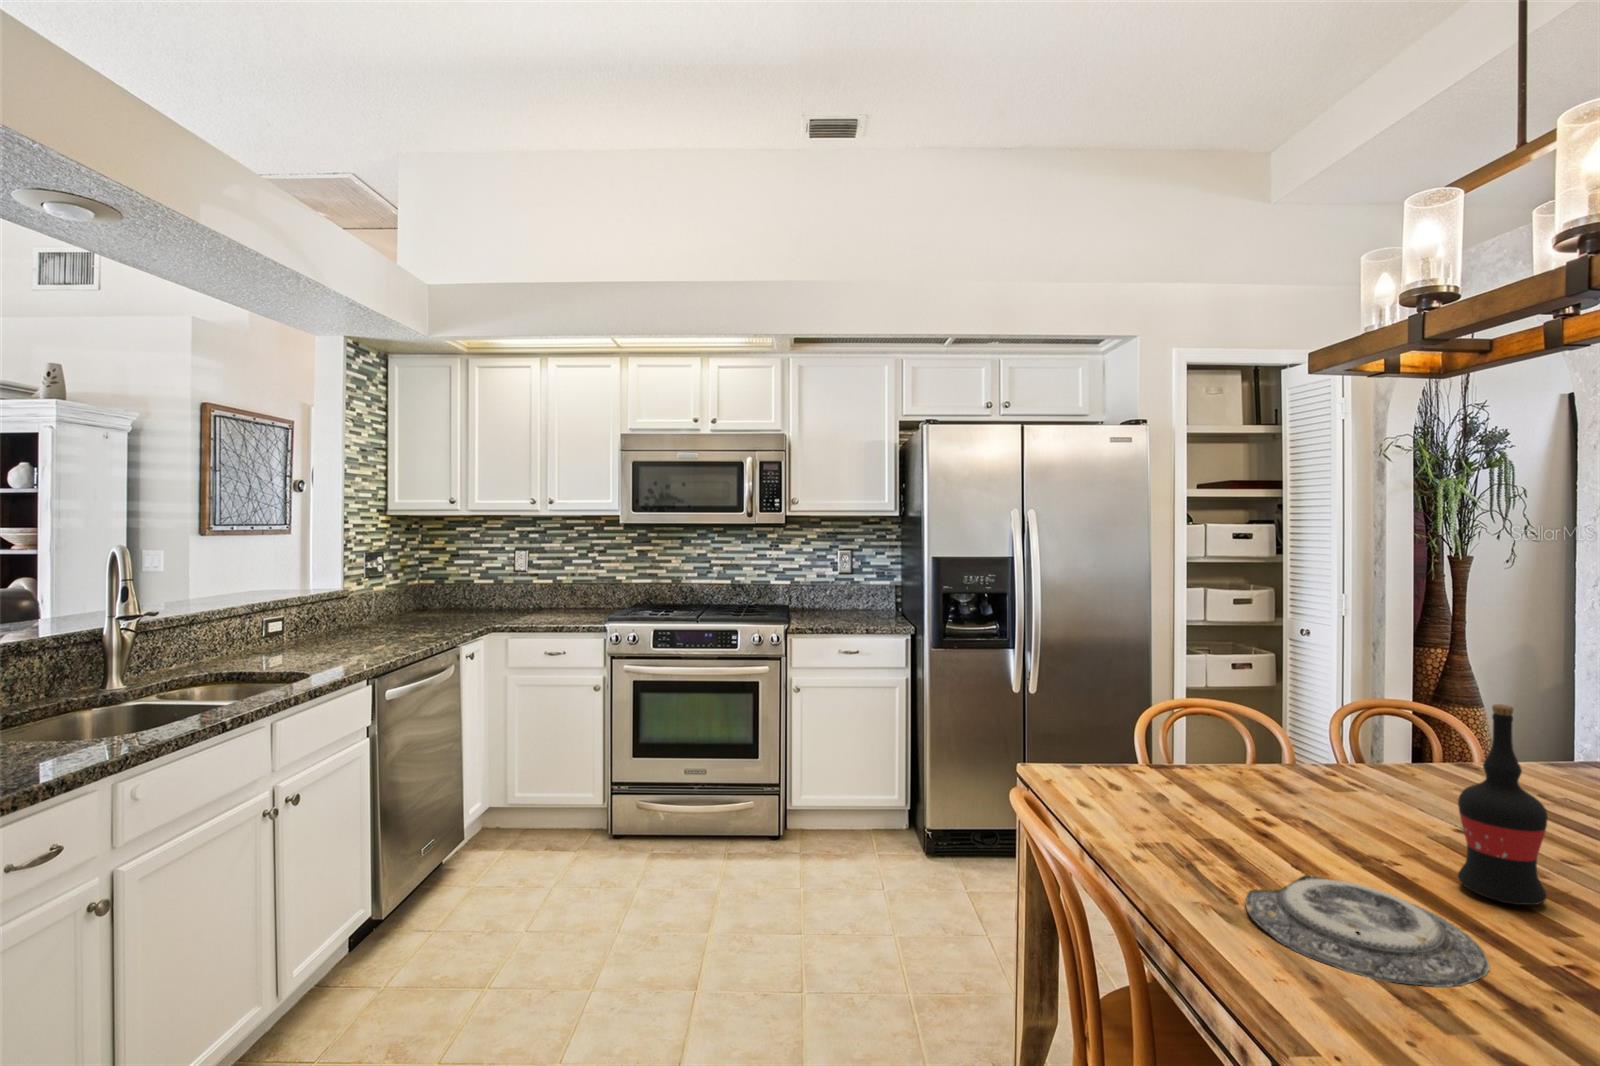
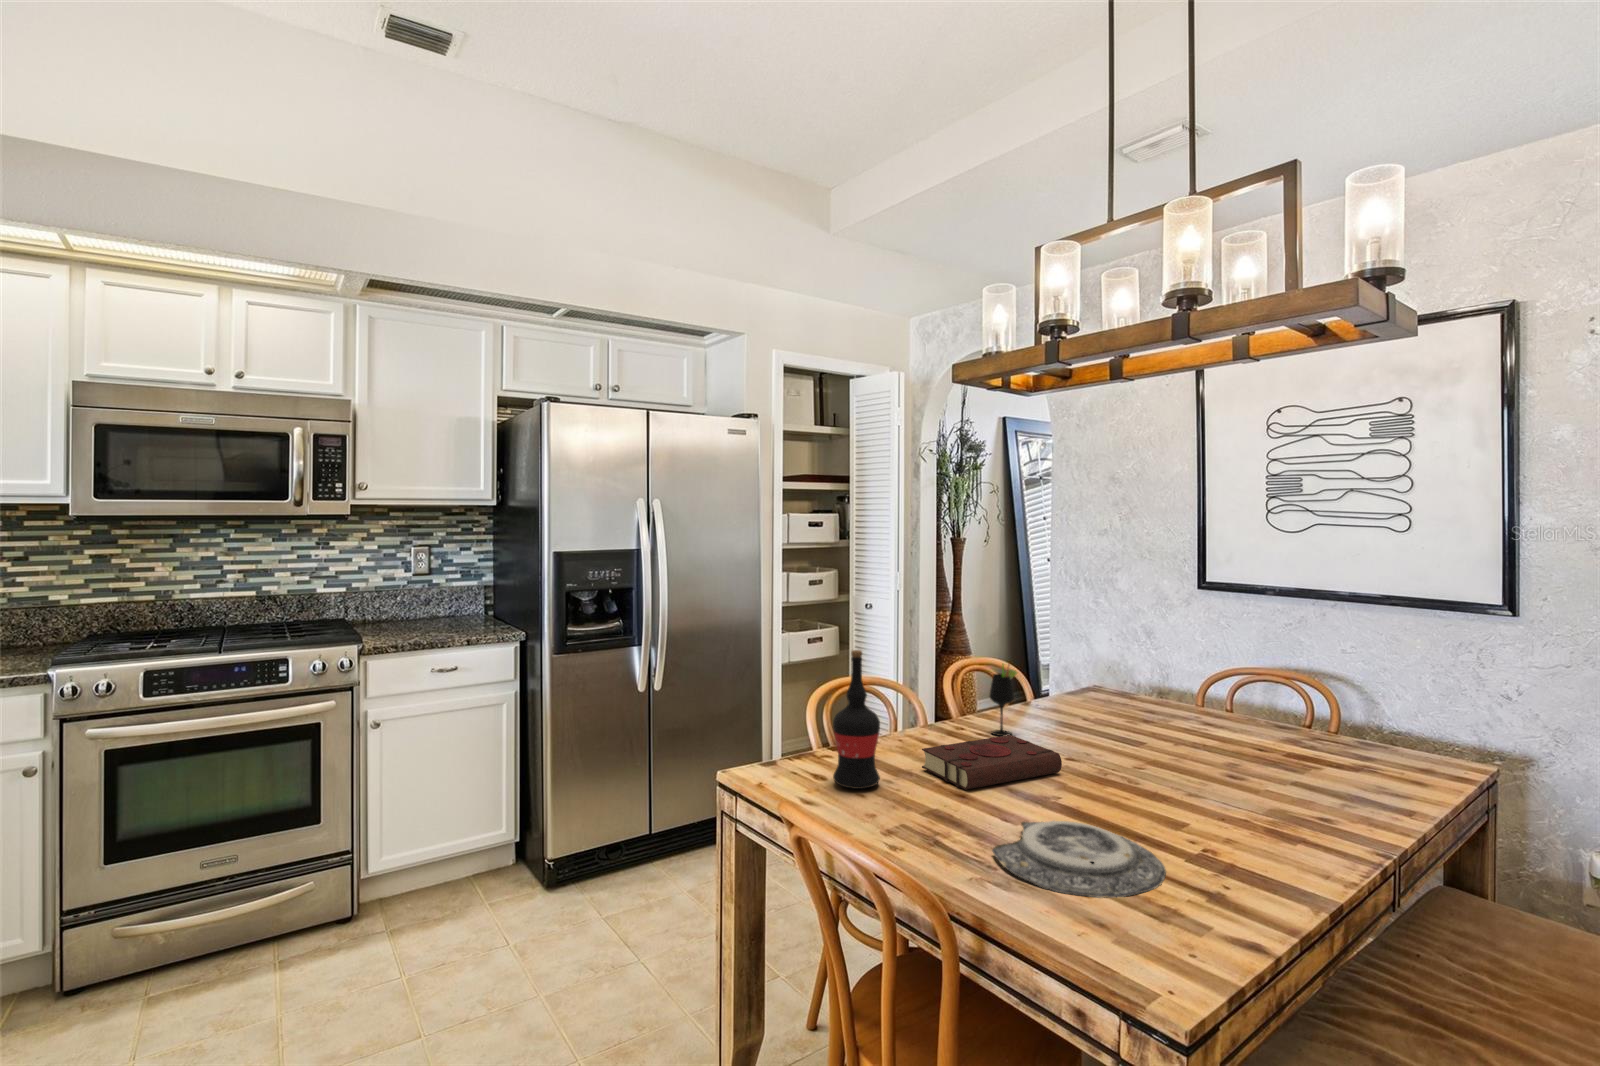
wine glass: none [1372,701,1412,791] -> present [990,664,1017,736]
wine bottle: present [1457,704,1548,905] -> present [833,650,880,789]
book: none [1241,780,1445,841] -> present [922,735,1062,790]

